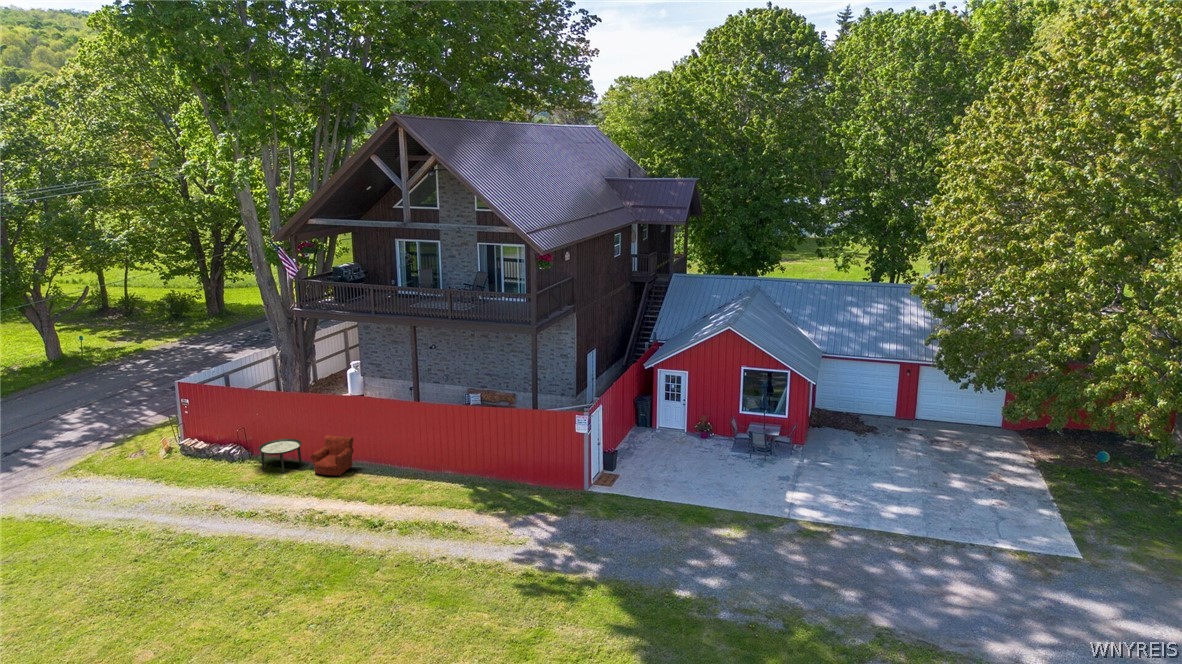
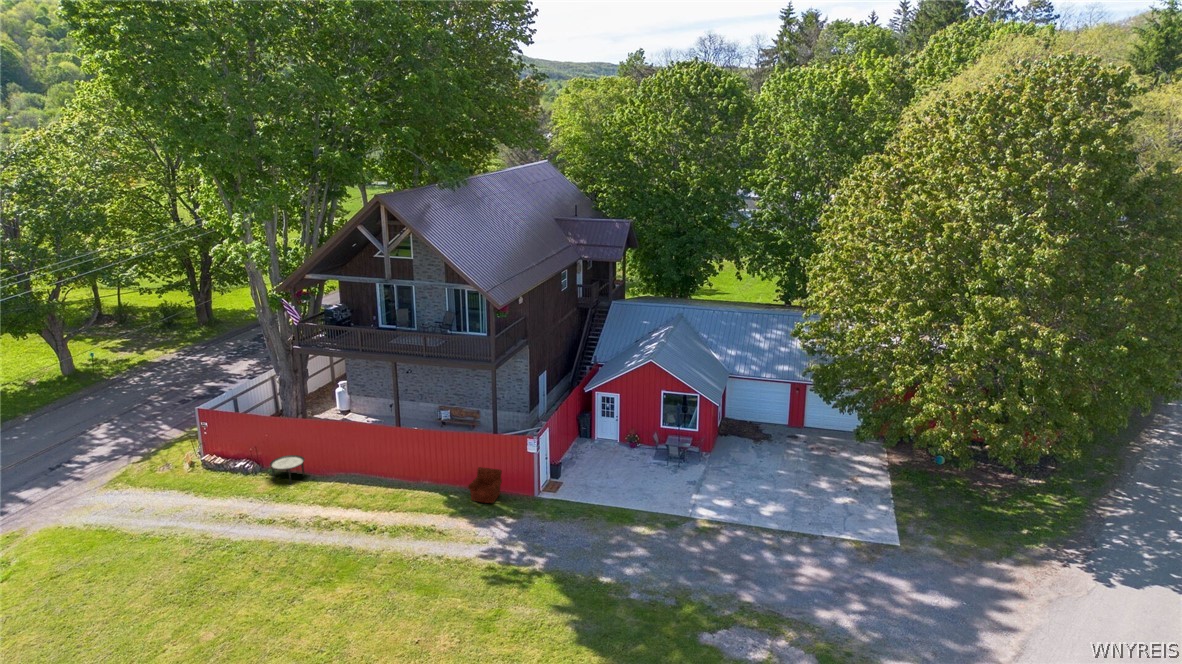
armchair: present [310,435,353,477] -> present [468,467,502,503]

